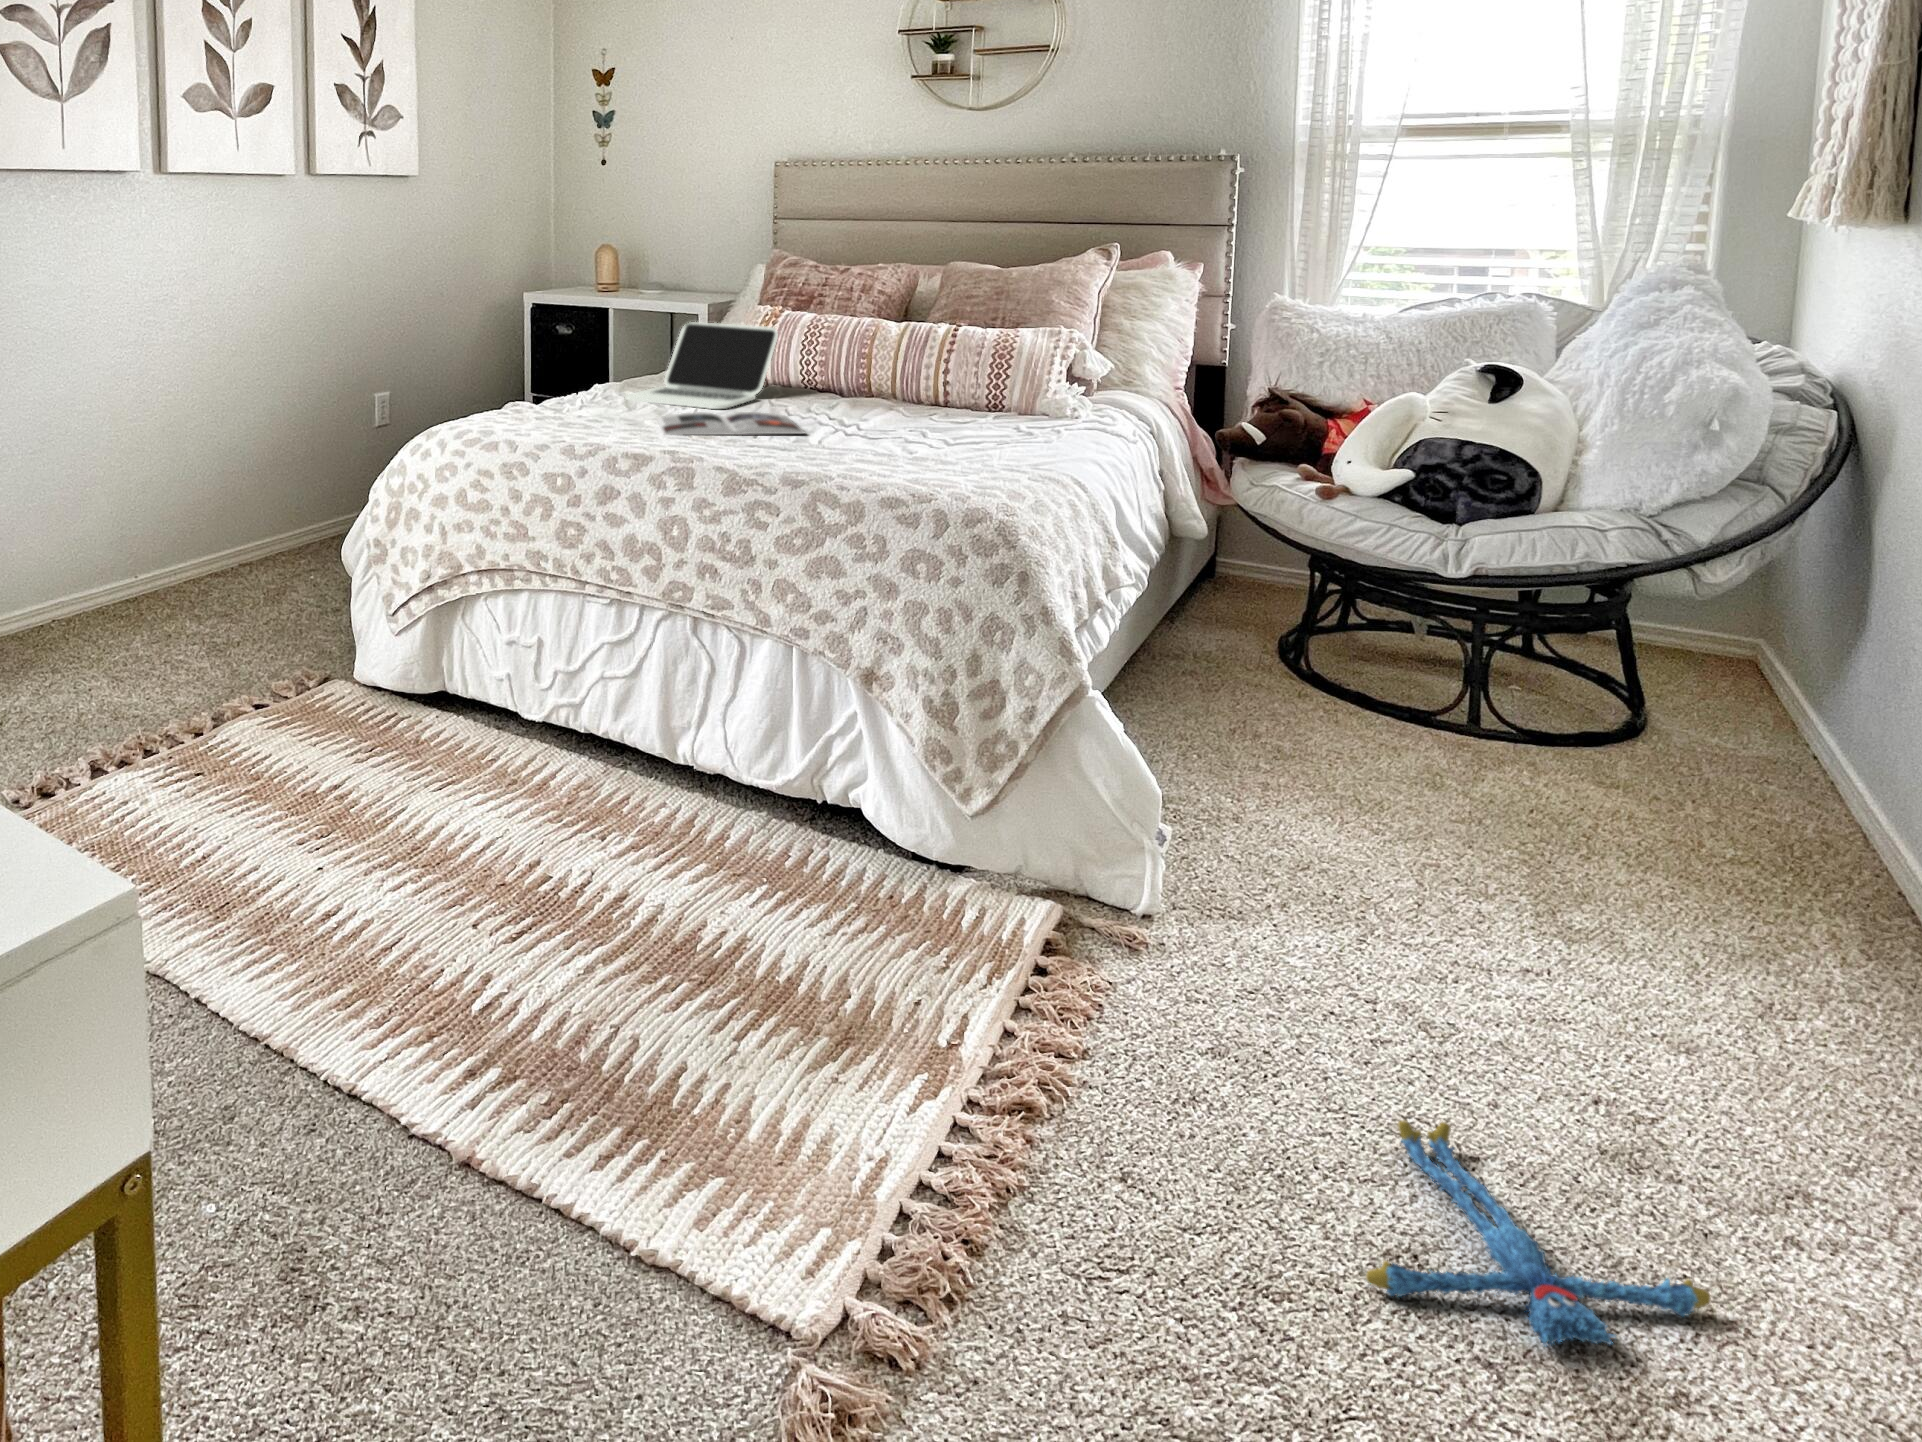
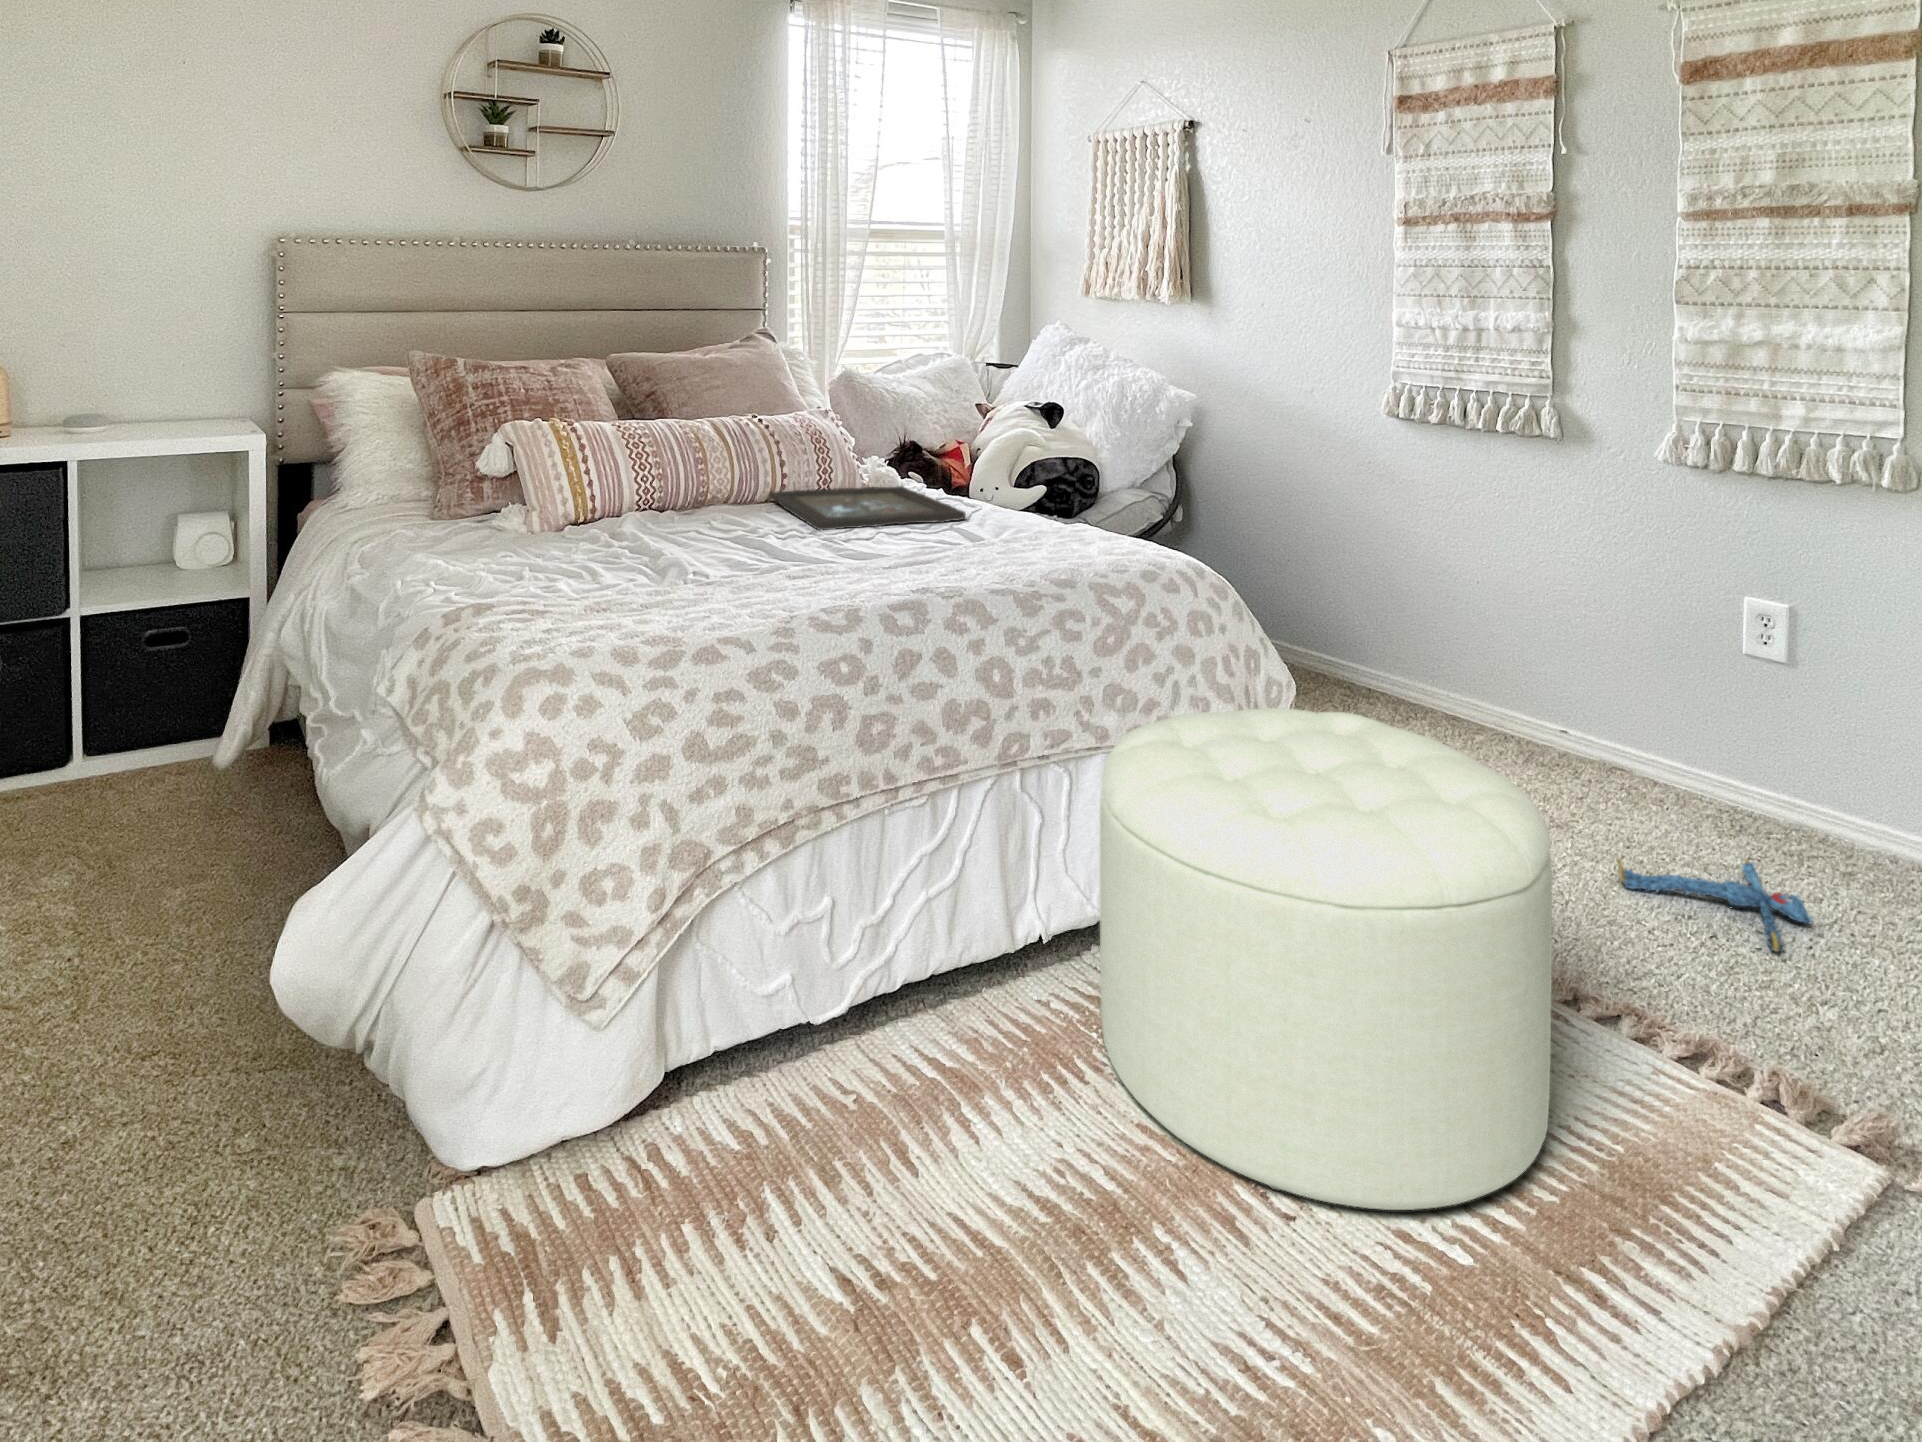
laptop: present [626,322,778,409] -> none [471,440,667,564]
tray: none [848,398,1065,445] -> present [769,486,966,530]
magazine: present [657,412,804,435] -> none [686,534,857,581]
ottoman: none [519,603,898,1034] -> present [1100,708,1552,1210]

